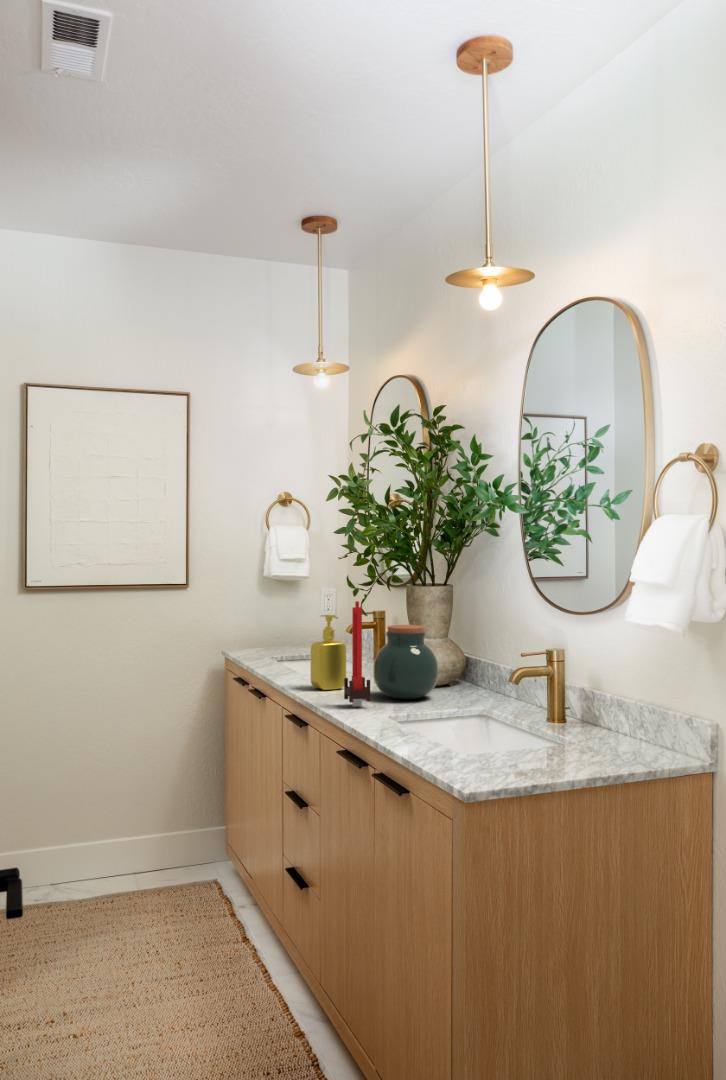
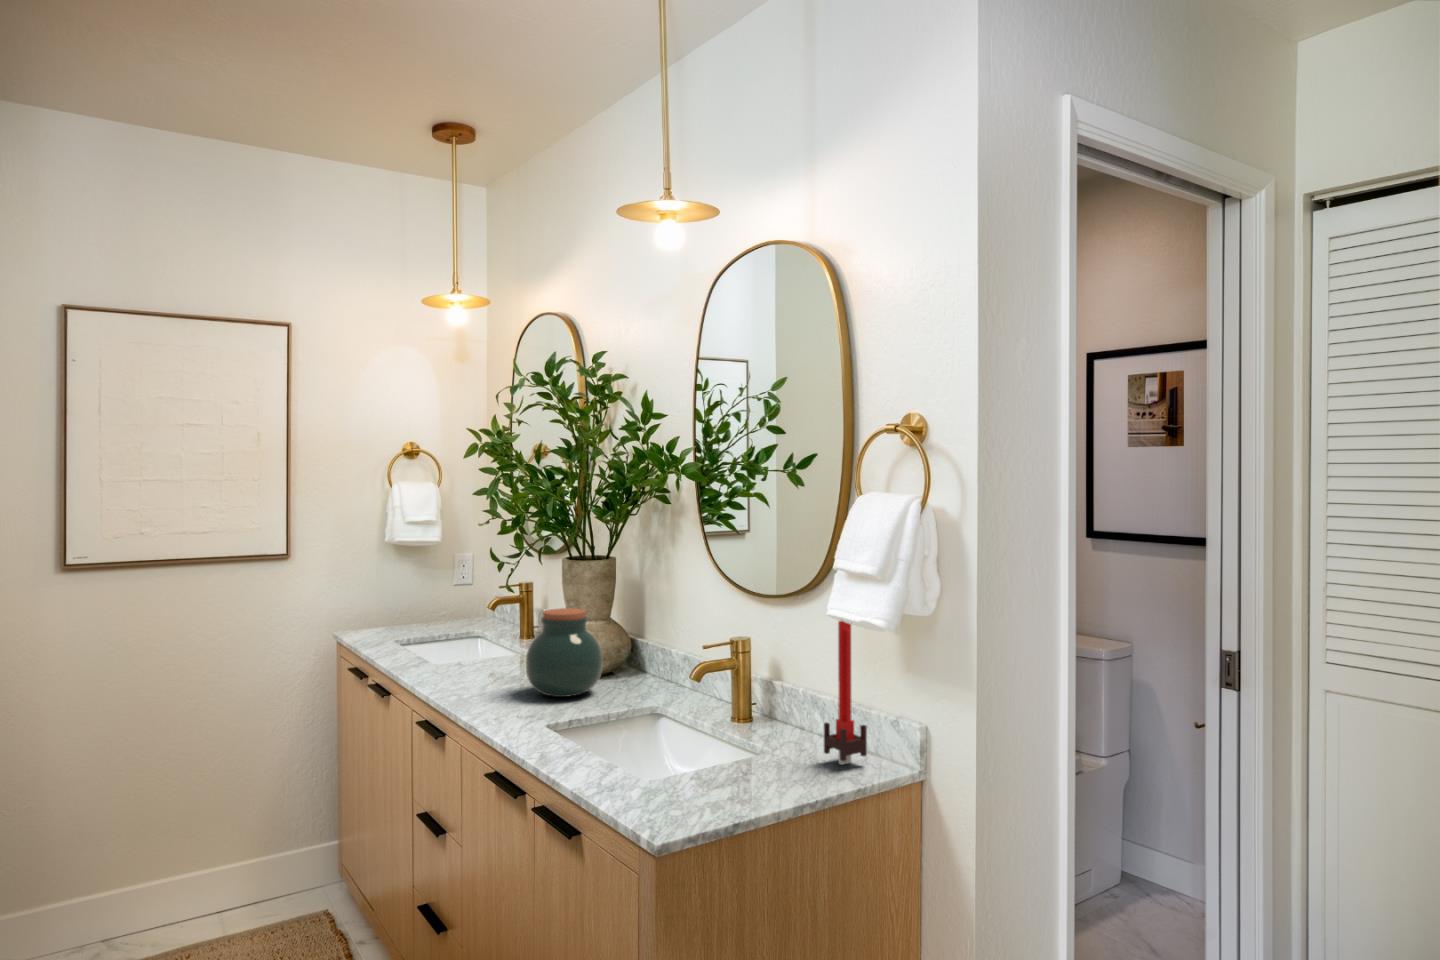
candle: present [344,601,370,707] -> present [824,620,867,765]
soap dispenser: present [311,615,346,690] -> none [448,598,492,689]

